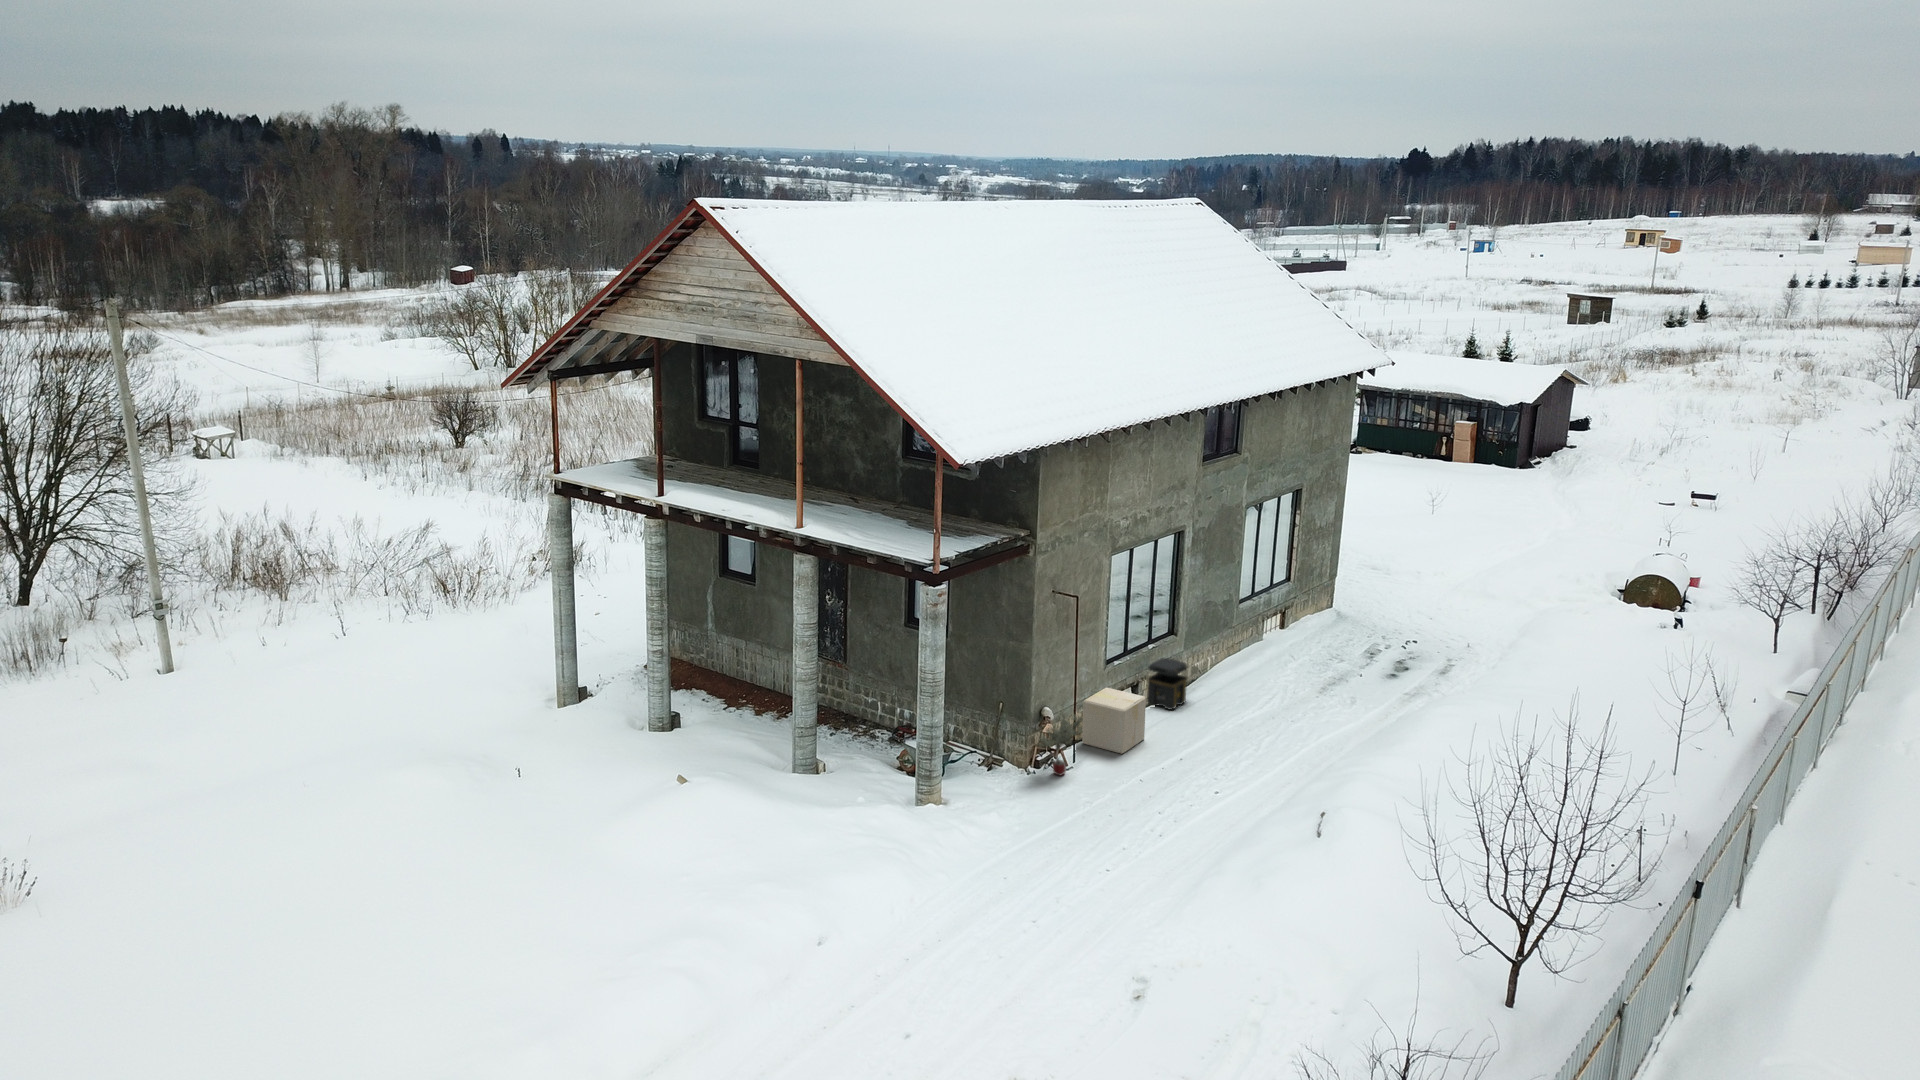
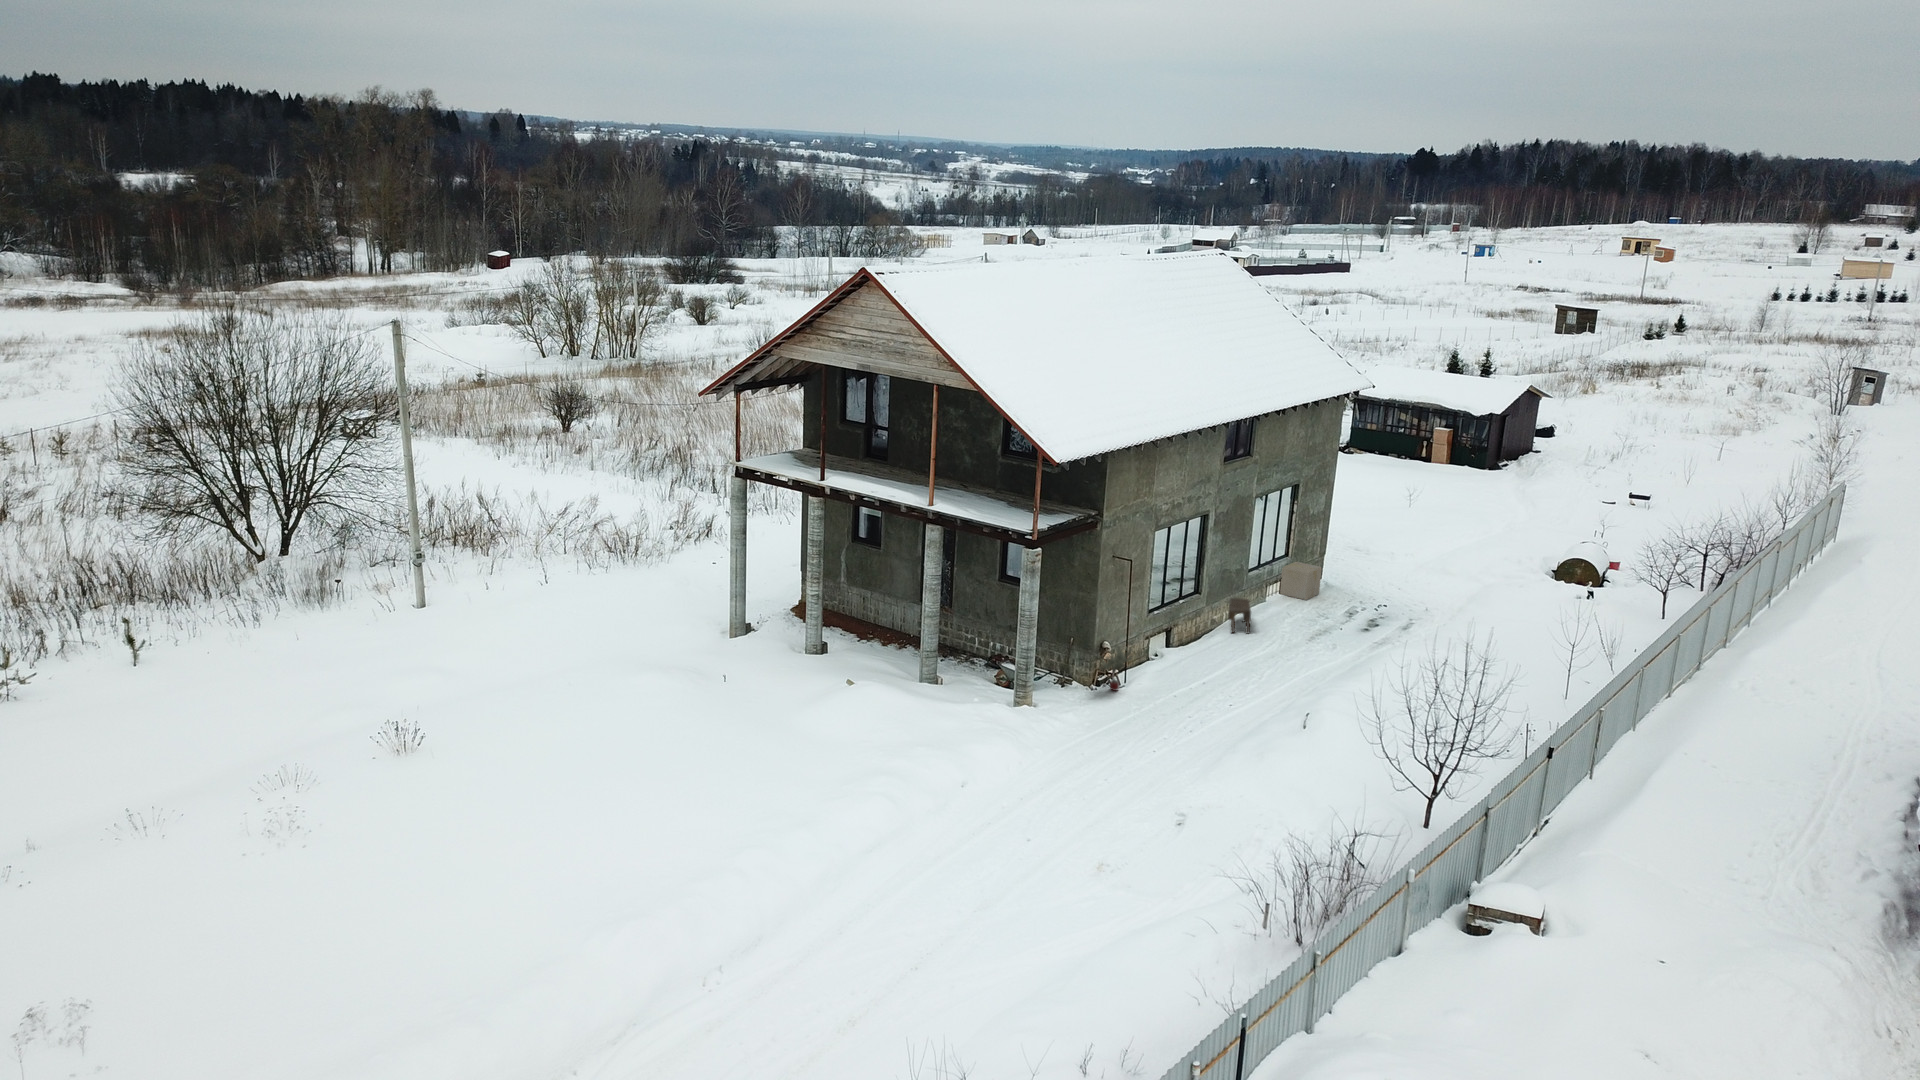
bench: none [1213,639,1243,686] -> present [1228,598,1251,634]
toolbox: present [1147,658,1187,710] -> none [1178,610,1209,649]
cardboard box: present [1082,687,1146,754] -> present [1280,562,1322,600]

